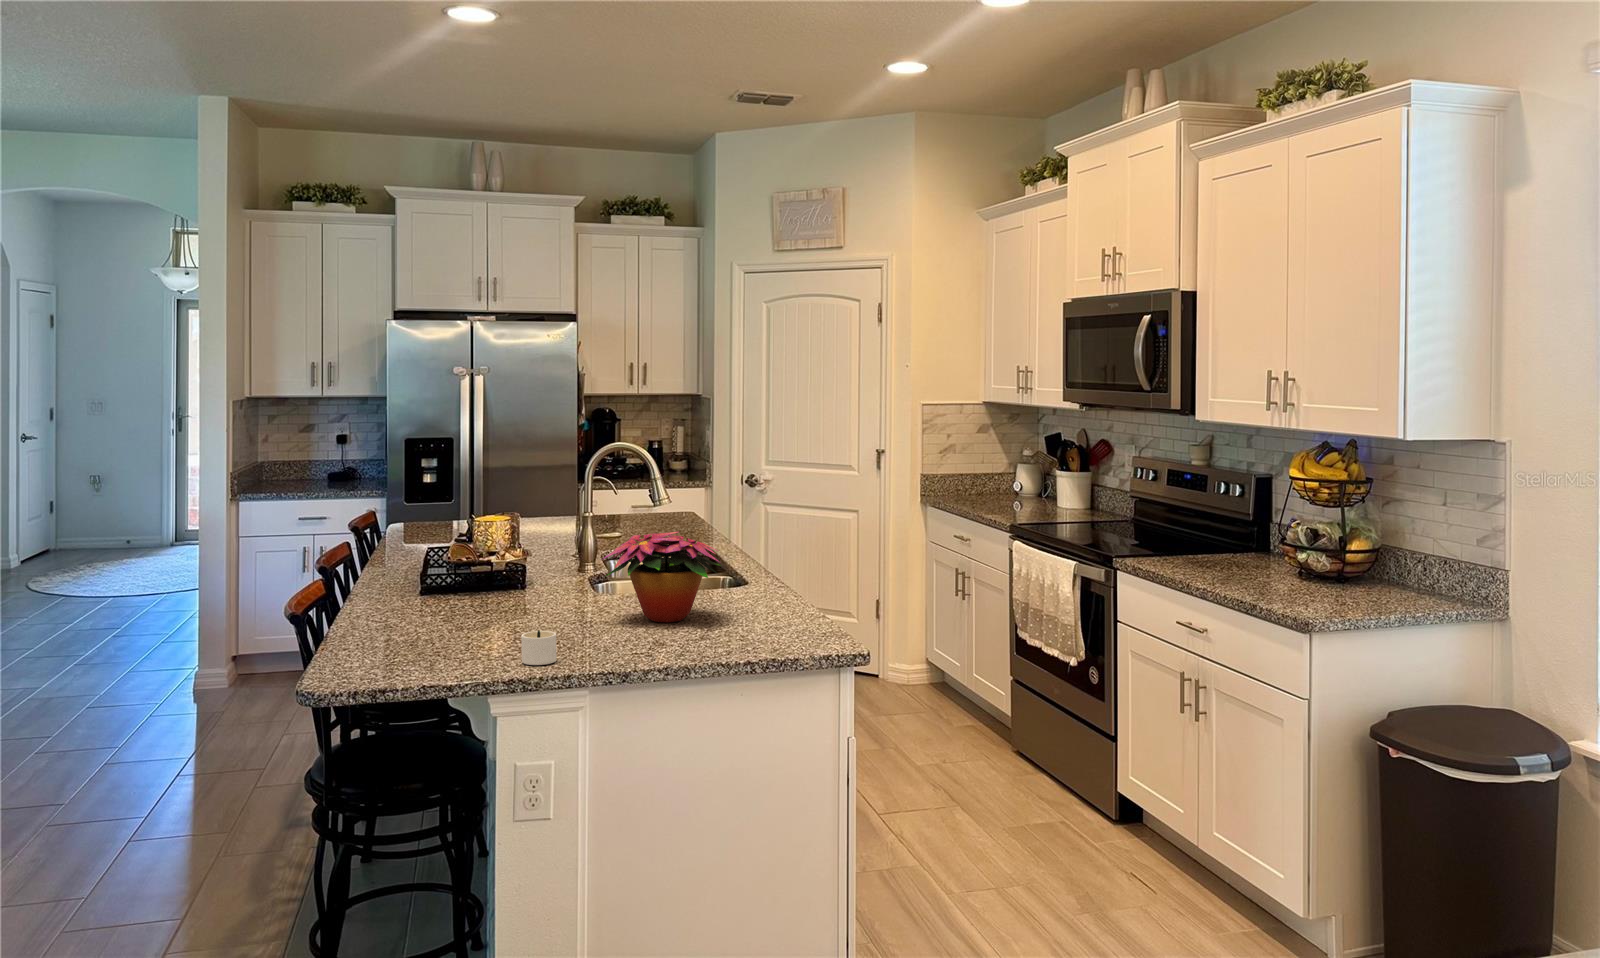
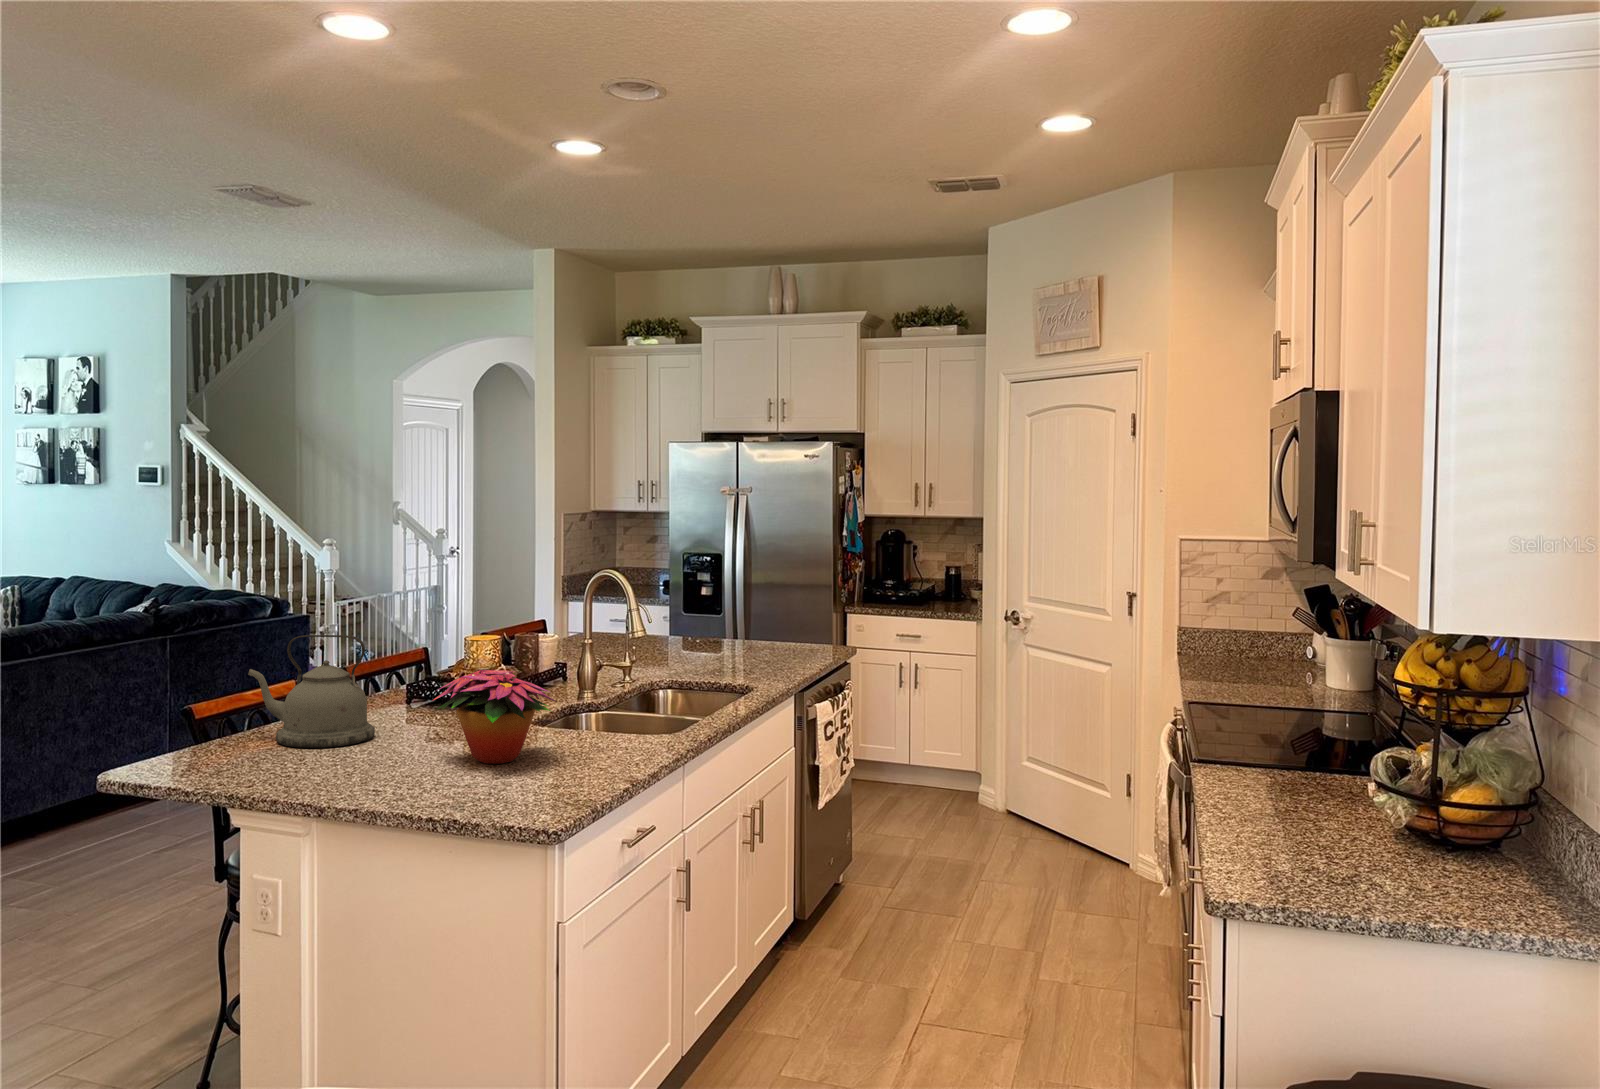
kettle: none [362,515,497,637] -> present [248,635,375,748]
candle: present [521,630,557,665] -> none [253,754,304,787]

